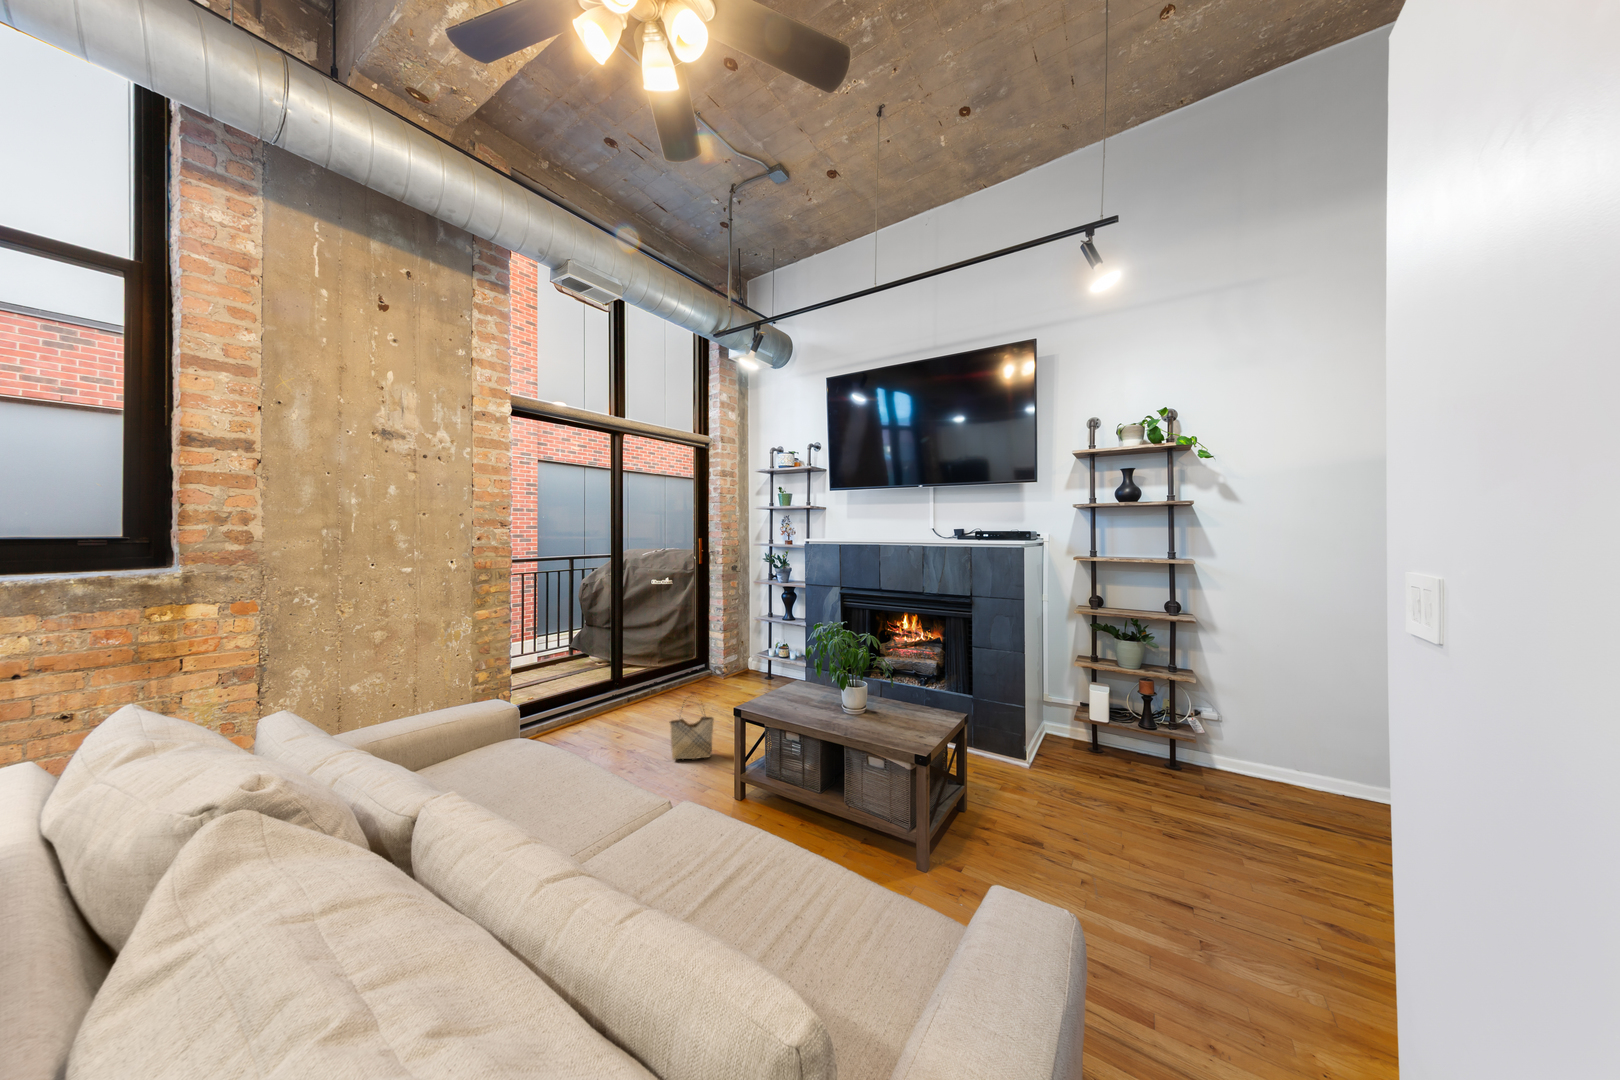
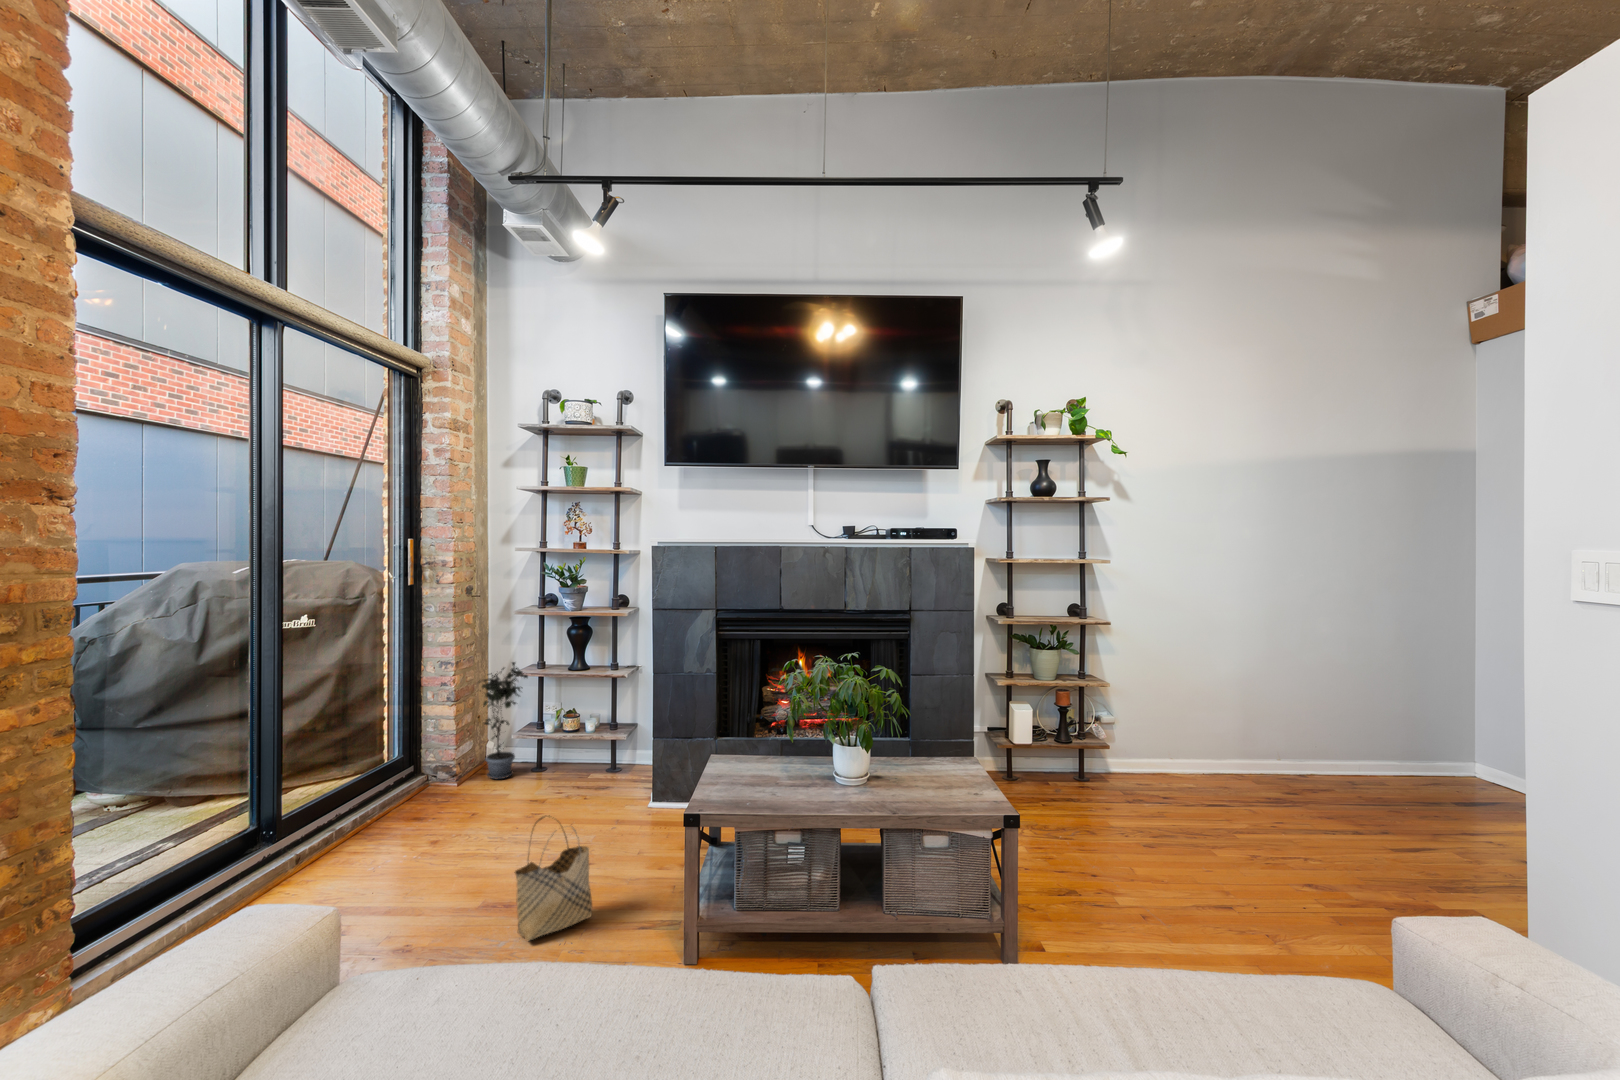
potted plant: none [730,612,761,680] -> present [478,662,528,779]

